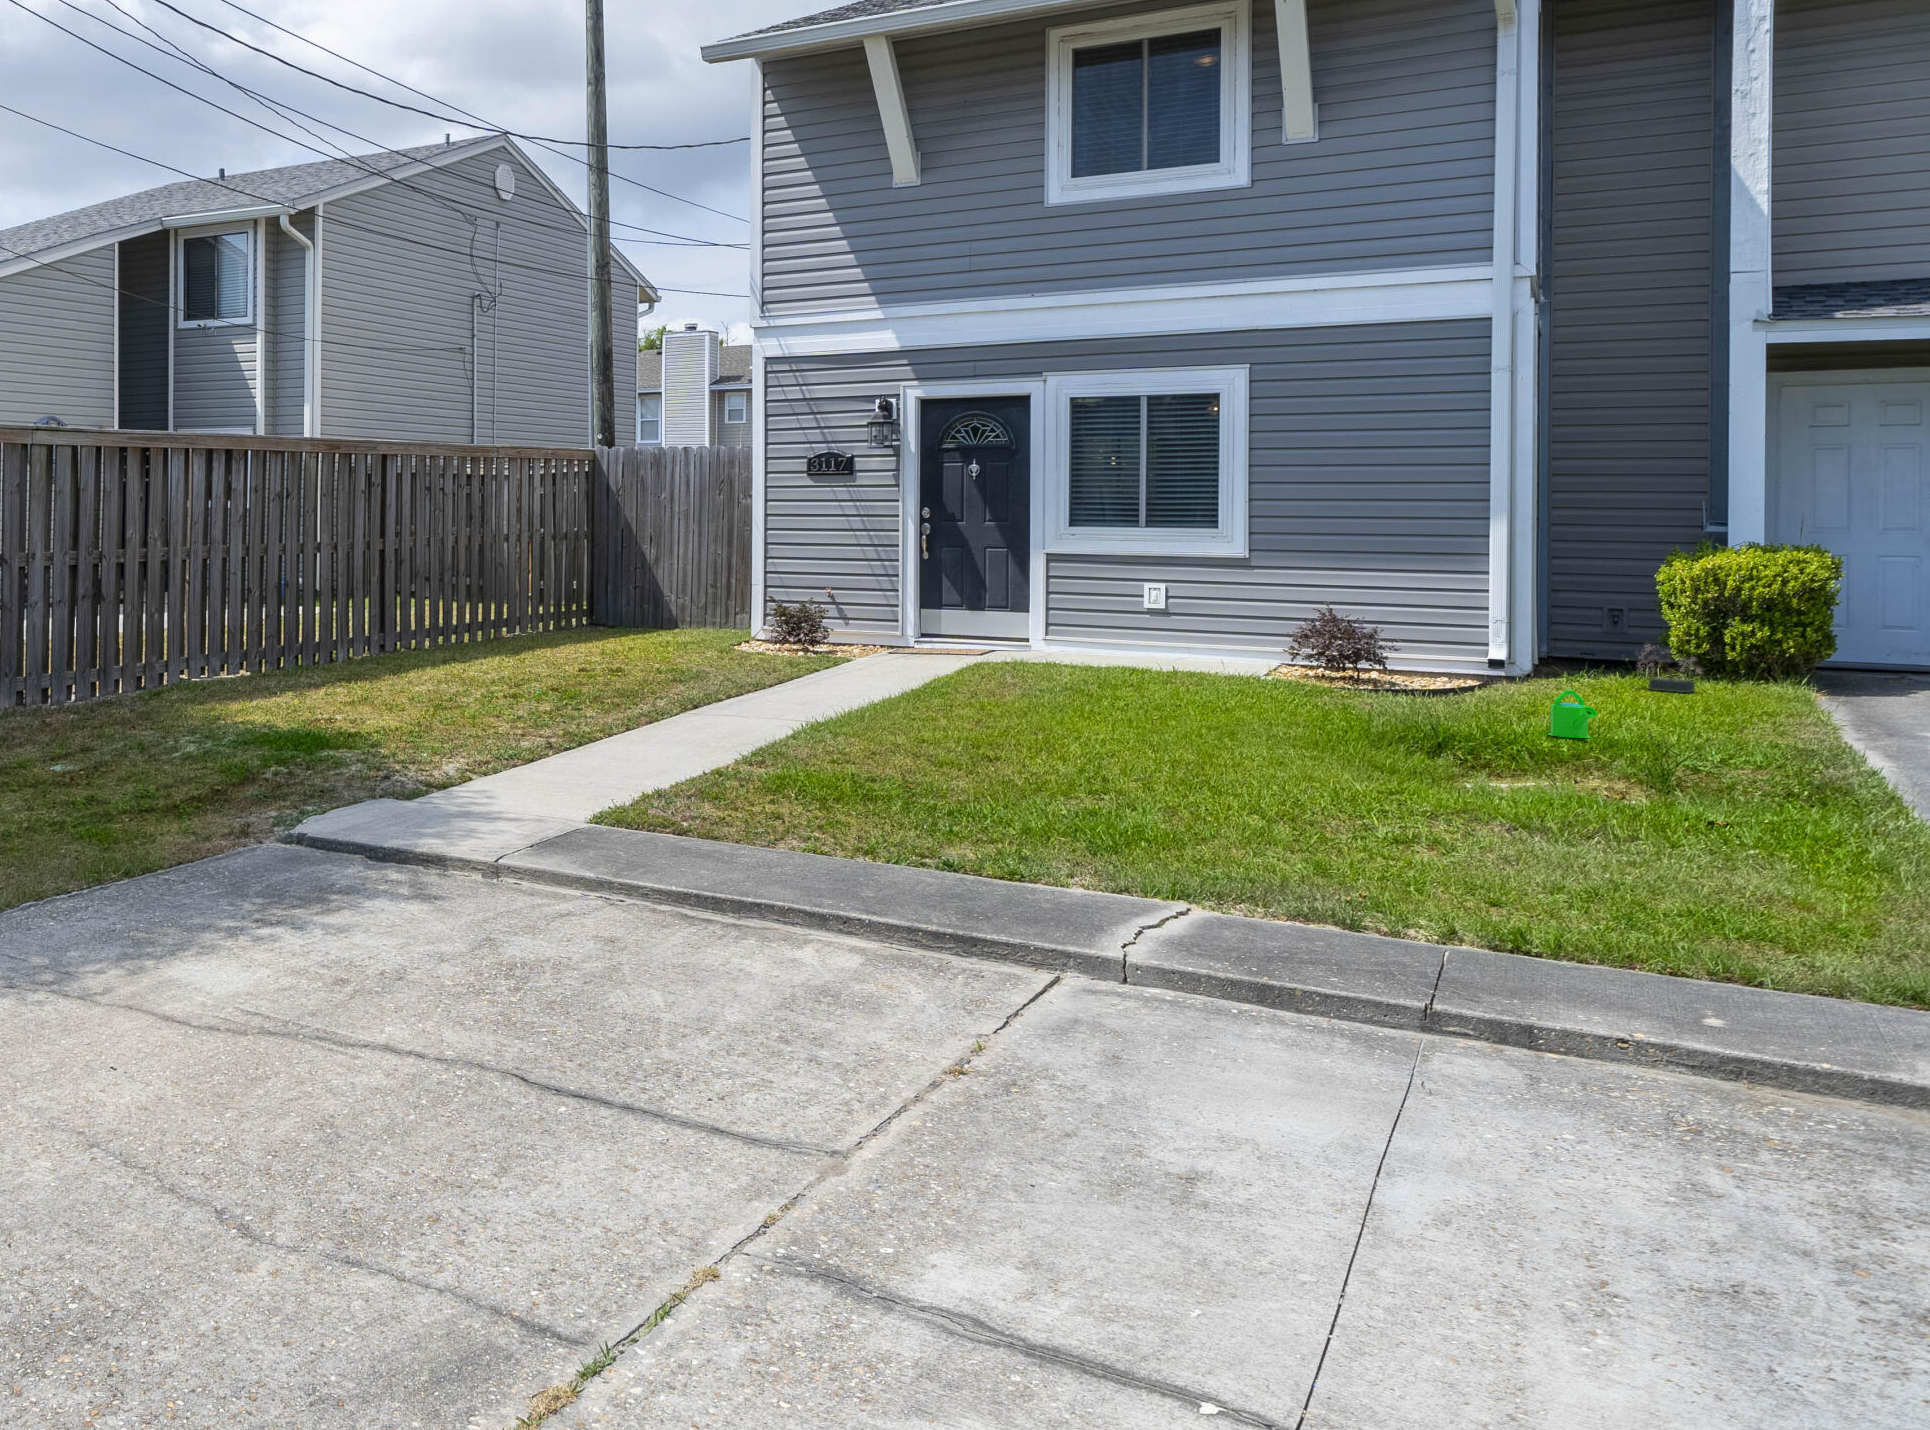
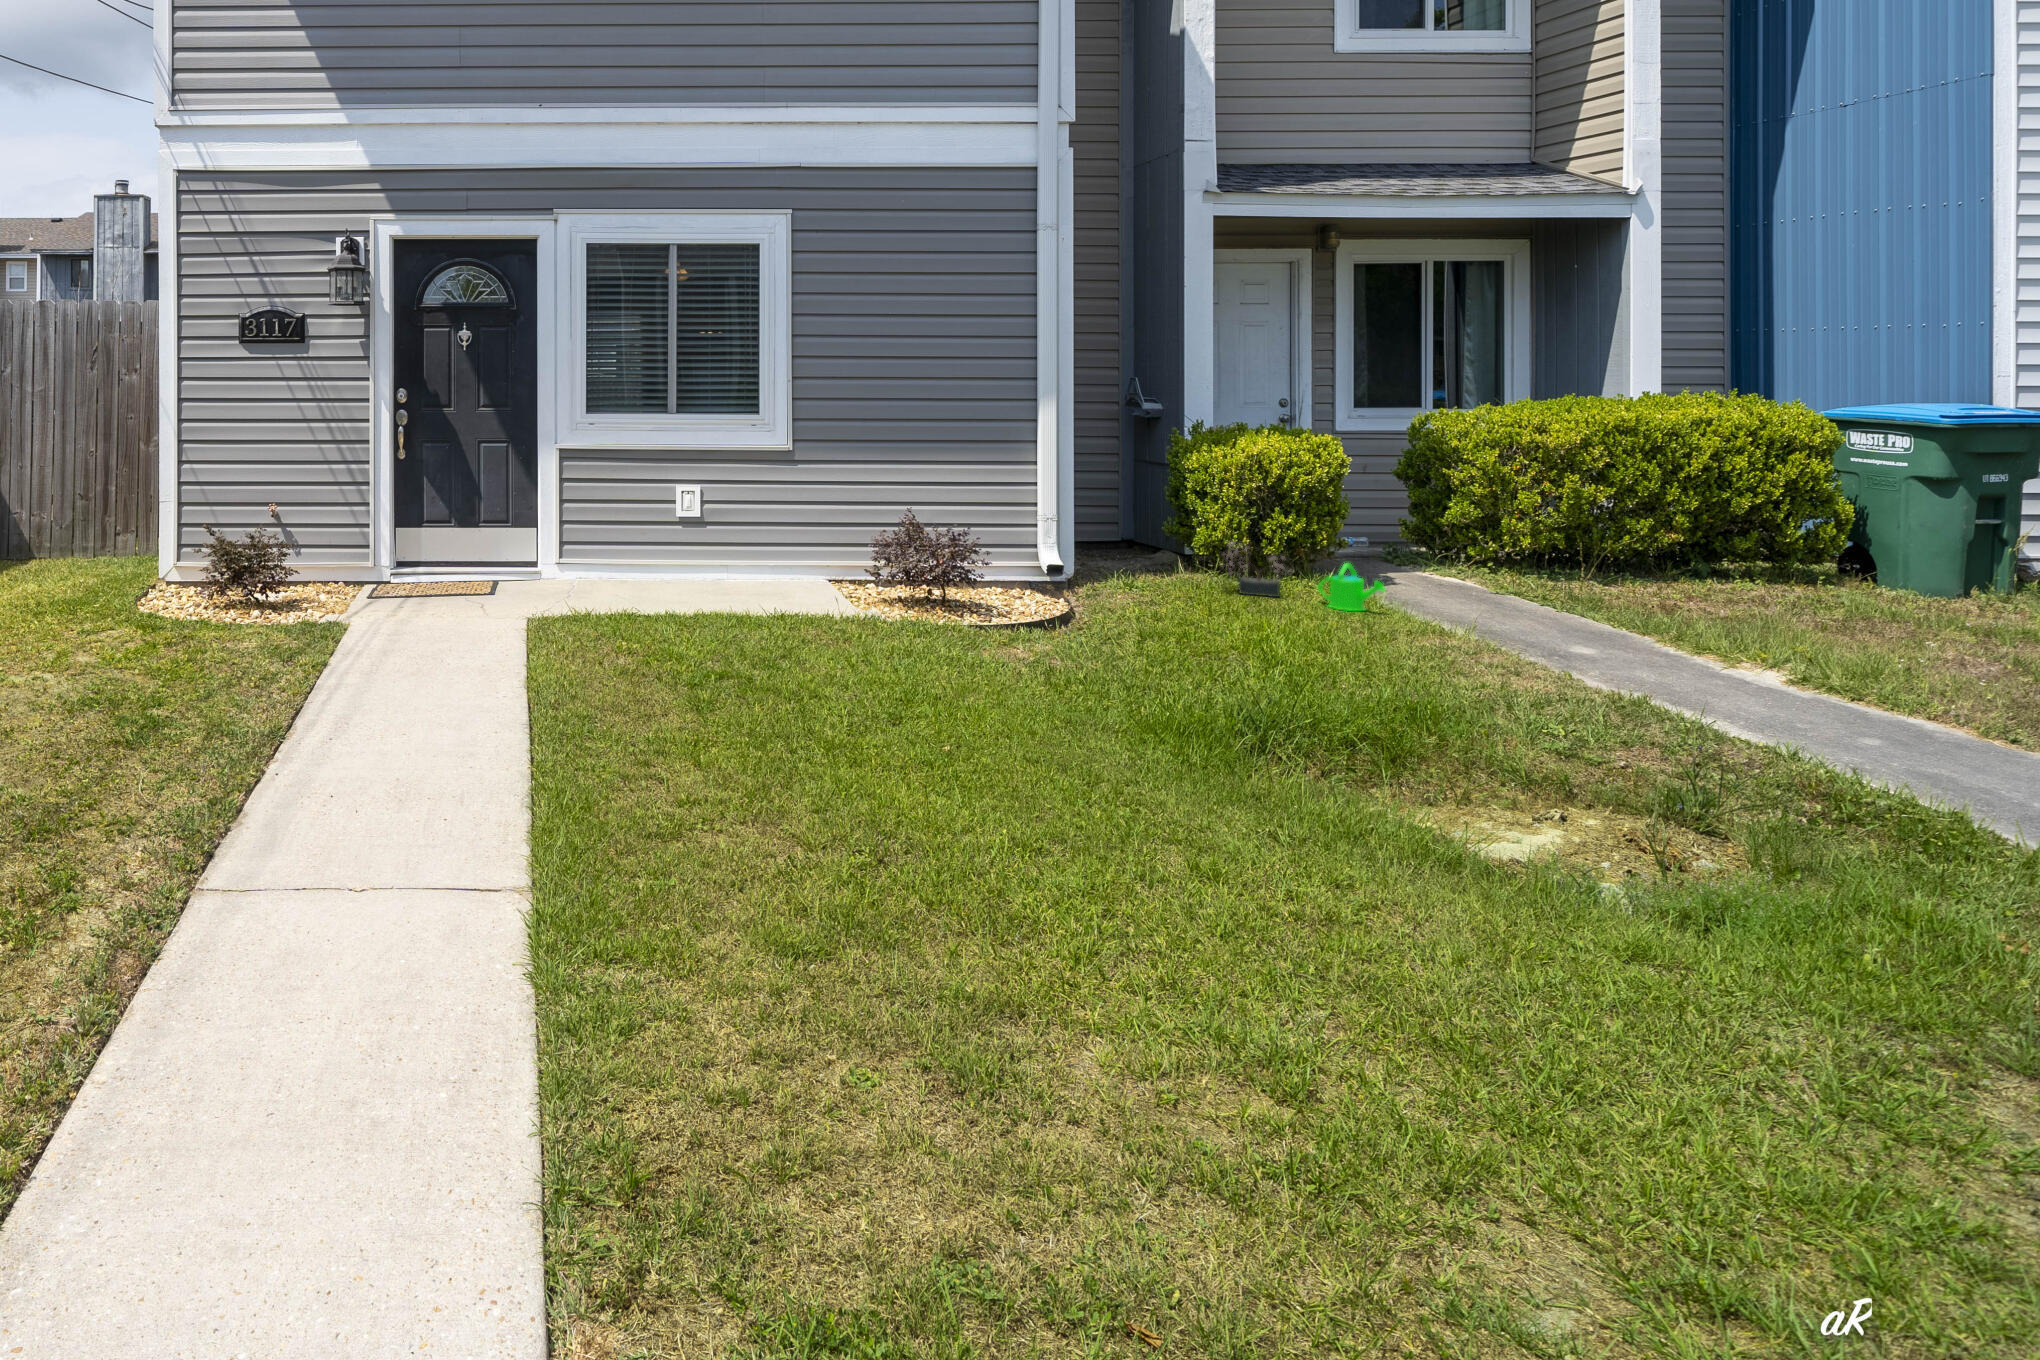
watering can: present [1548,689,1597,738] -> present [1318,563,1385,611]

